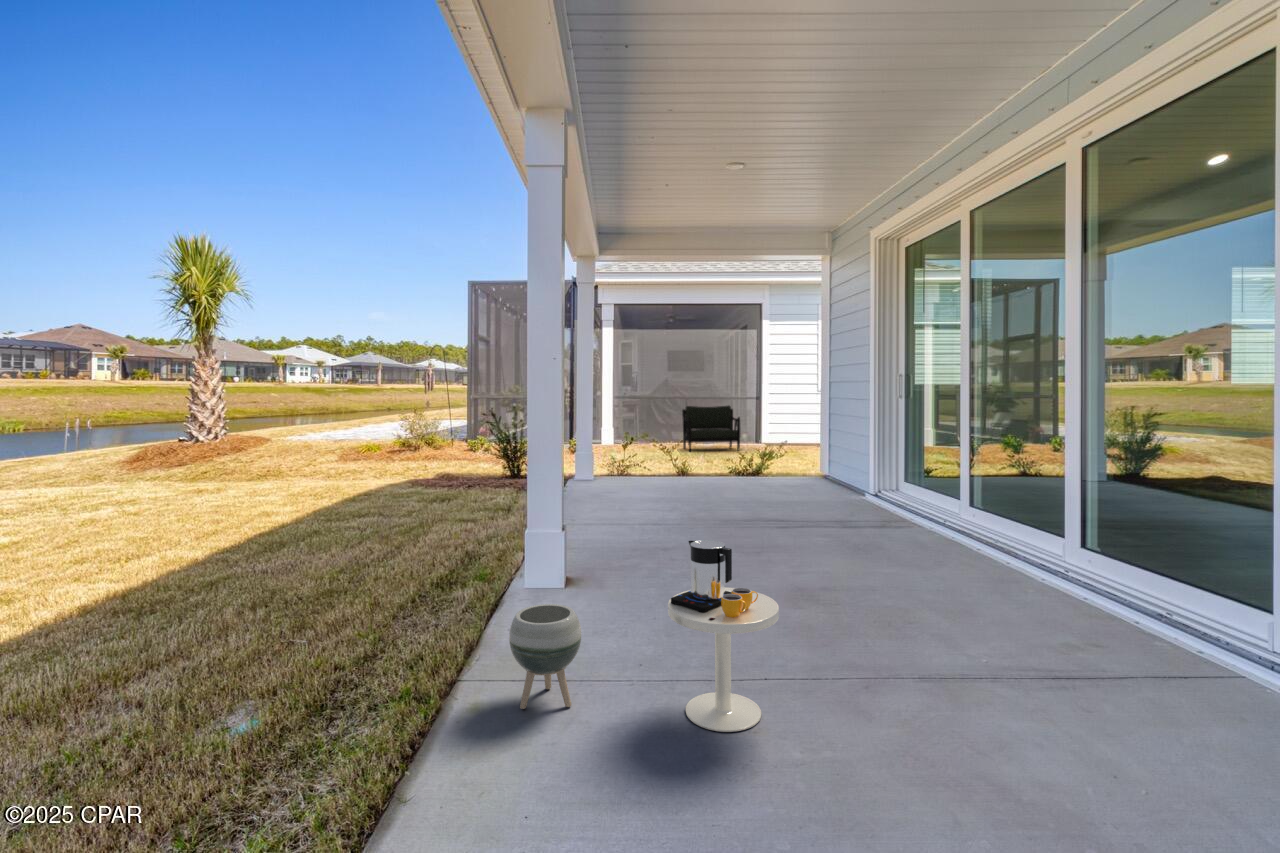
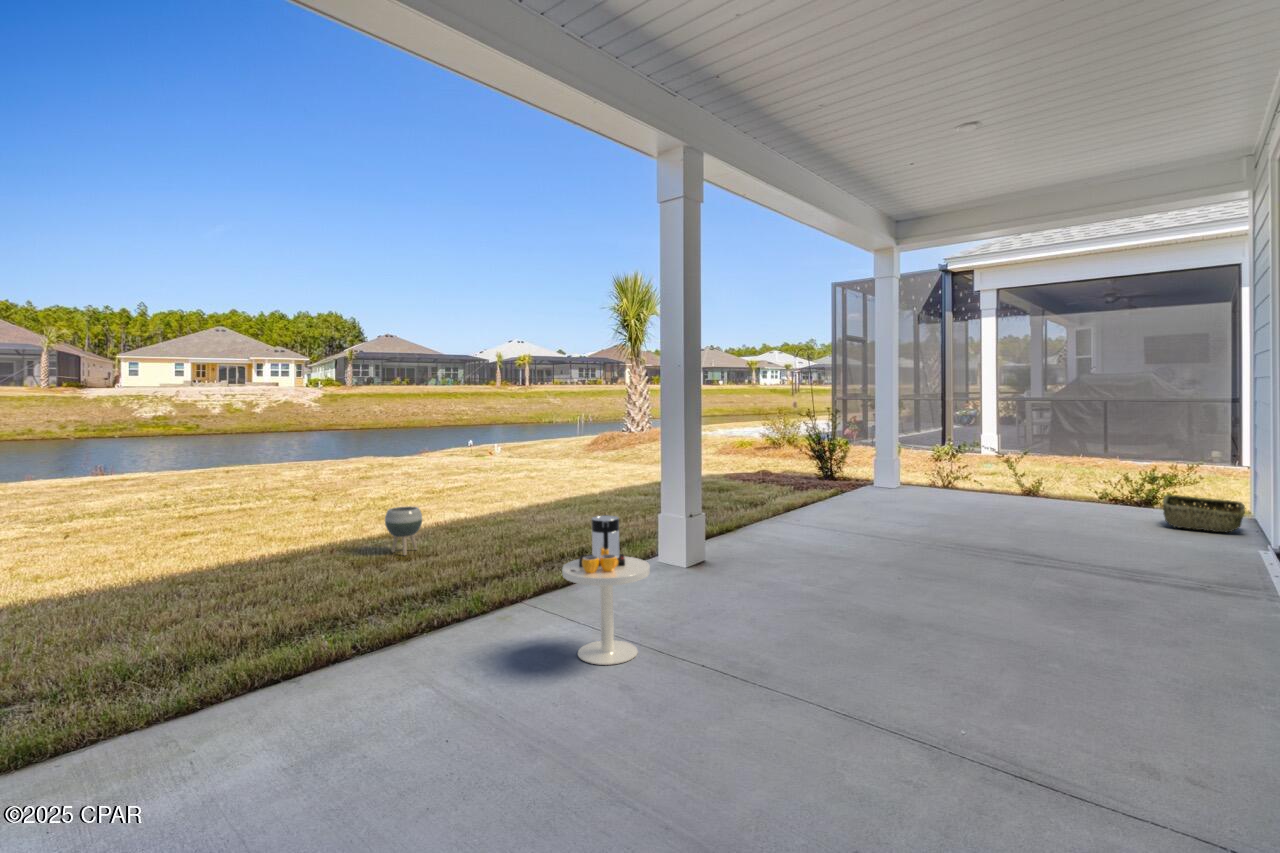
armchair: present [682,406,740,452] -> none [1094,410,1182,472]
woven basket: none [809,467,860,491] -> present [1163,495,1245,532]
planter: present [509,604,581,709] -> present [385,506,422,555]

